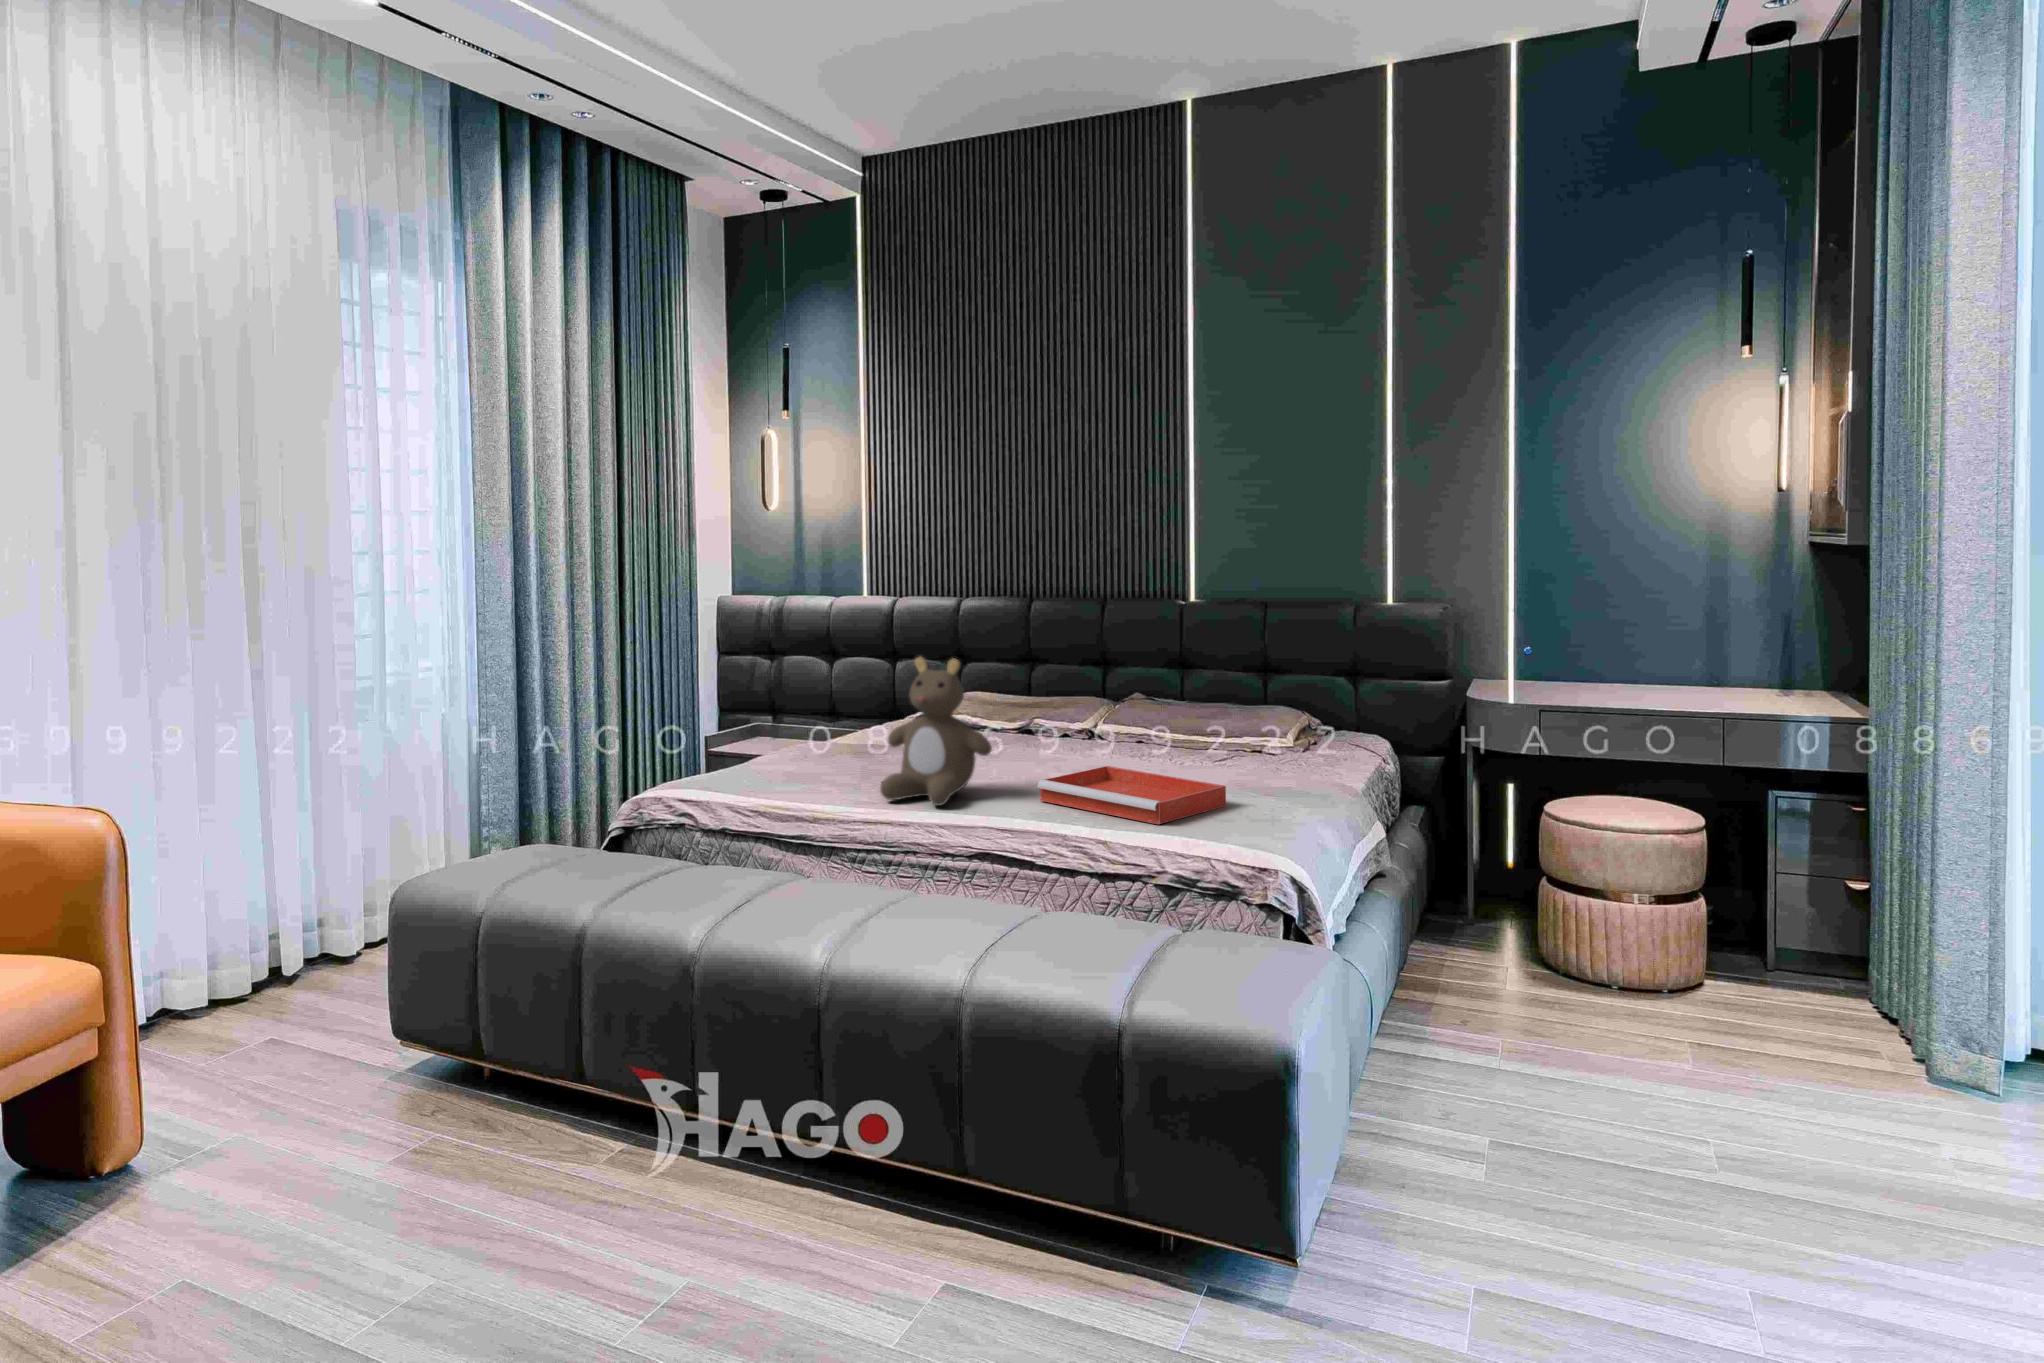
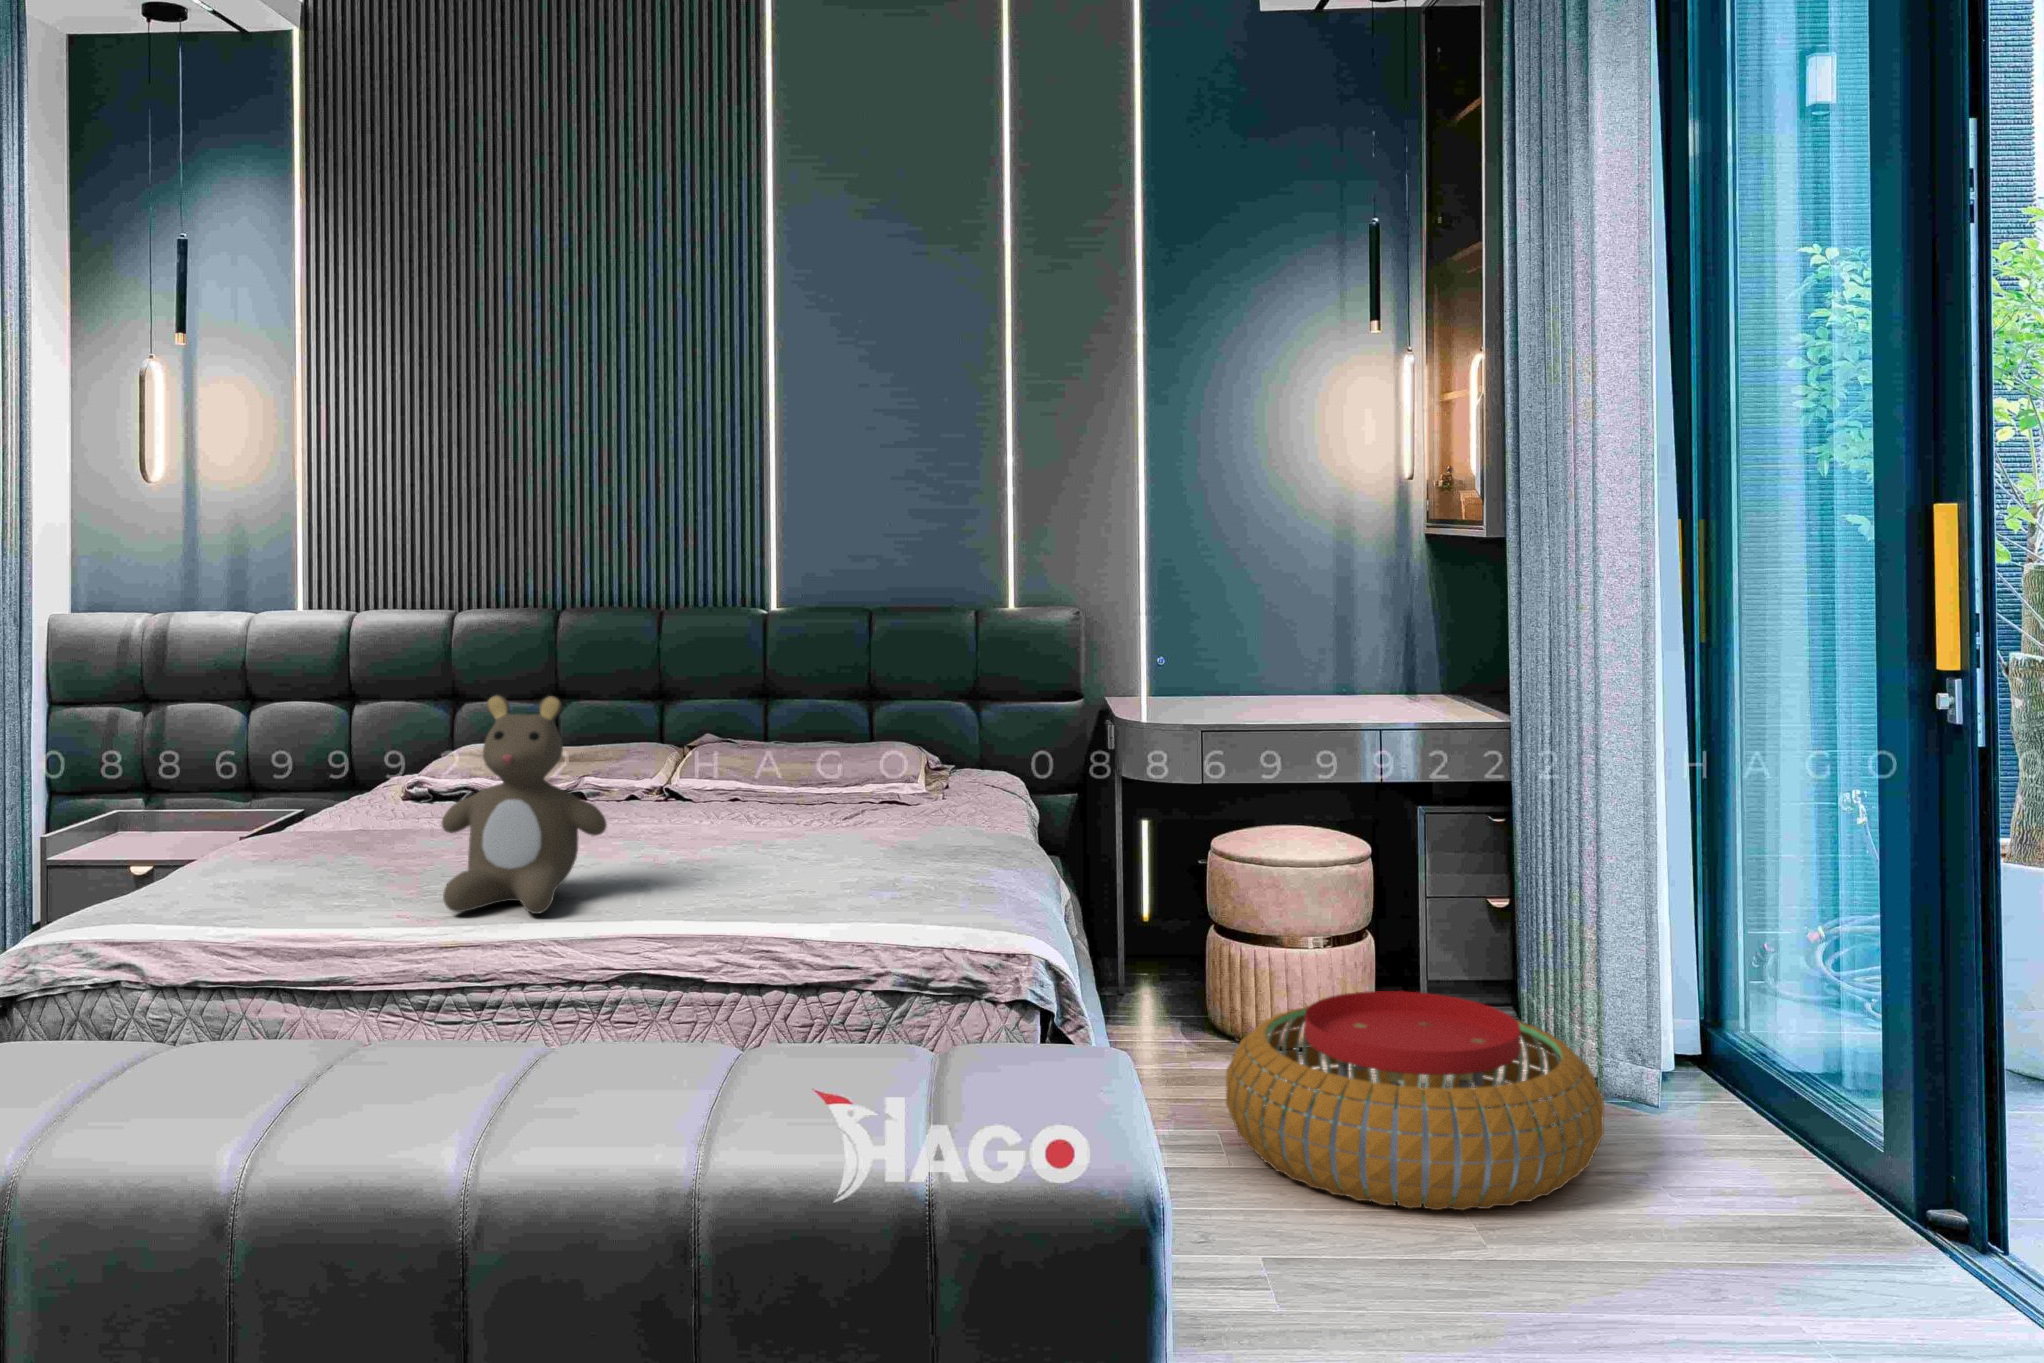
tray: present [1037,766,1226,824] -> none [673,837,917,910]
pouf: none [1511,945,1912,1155] -> present [1226,991,1604,1210]

